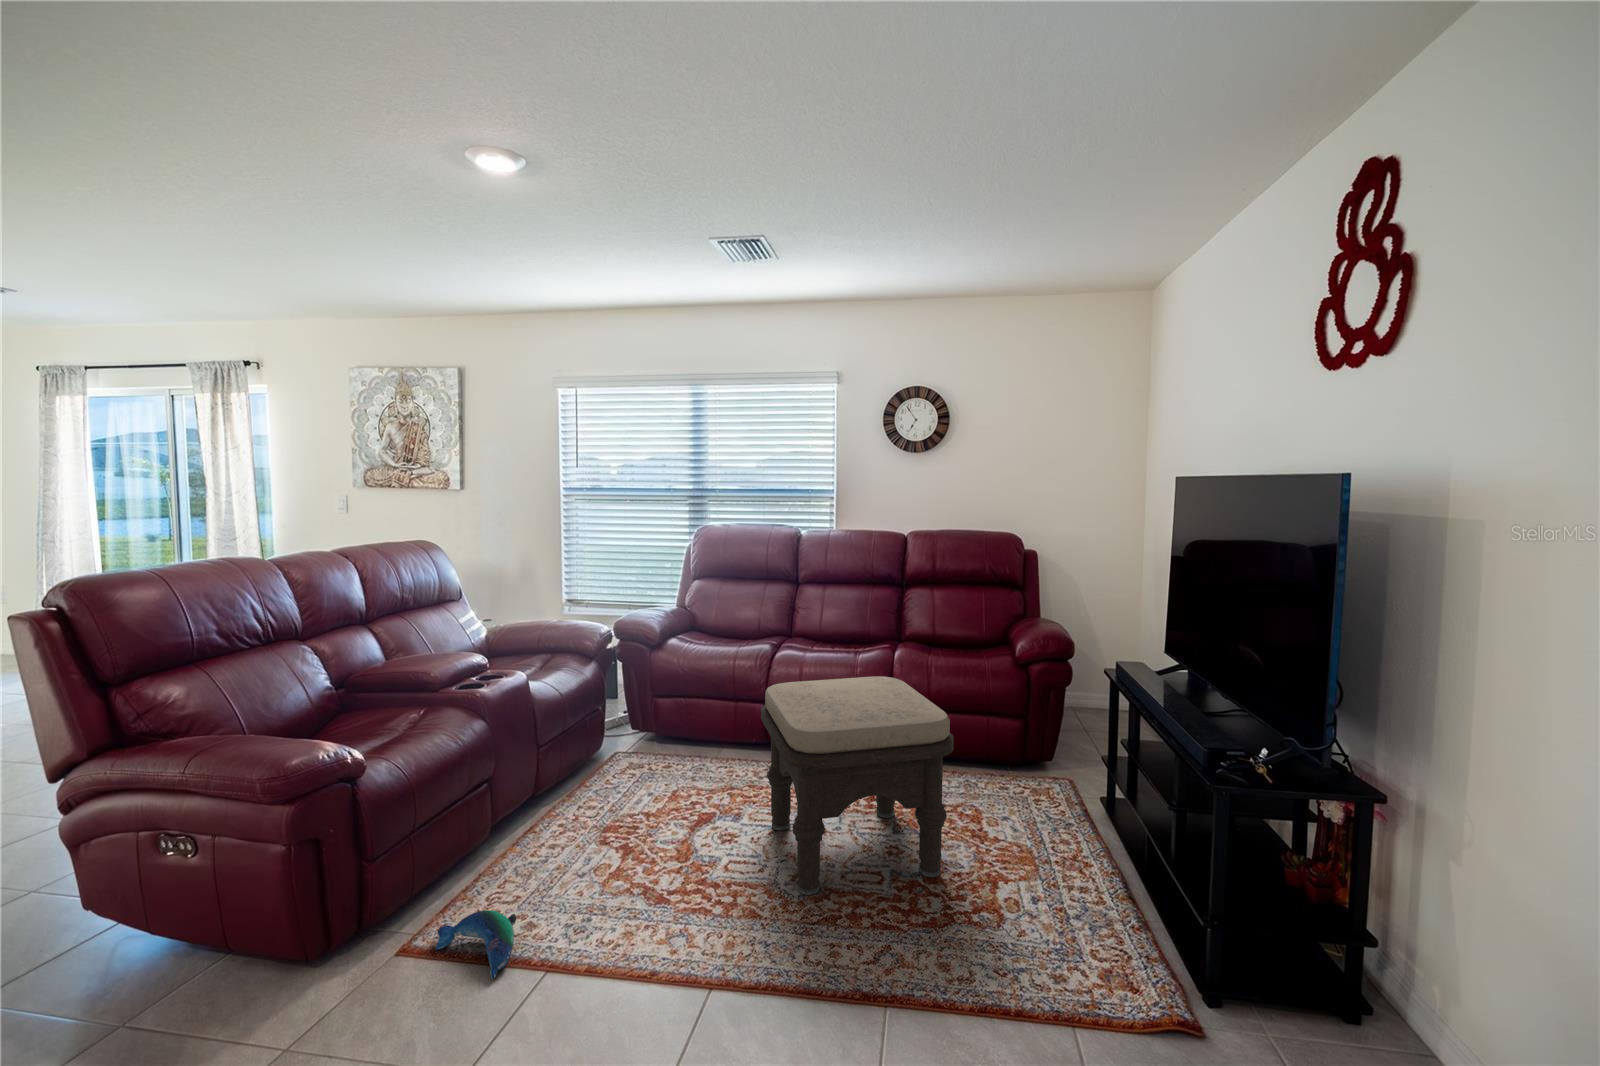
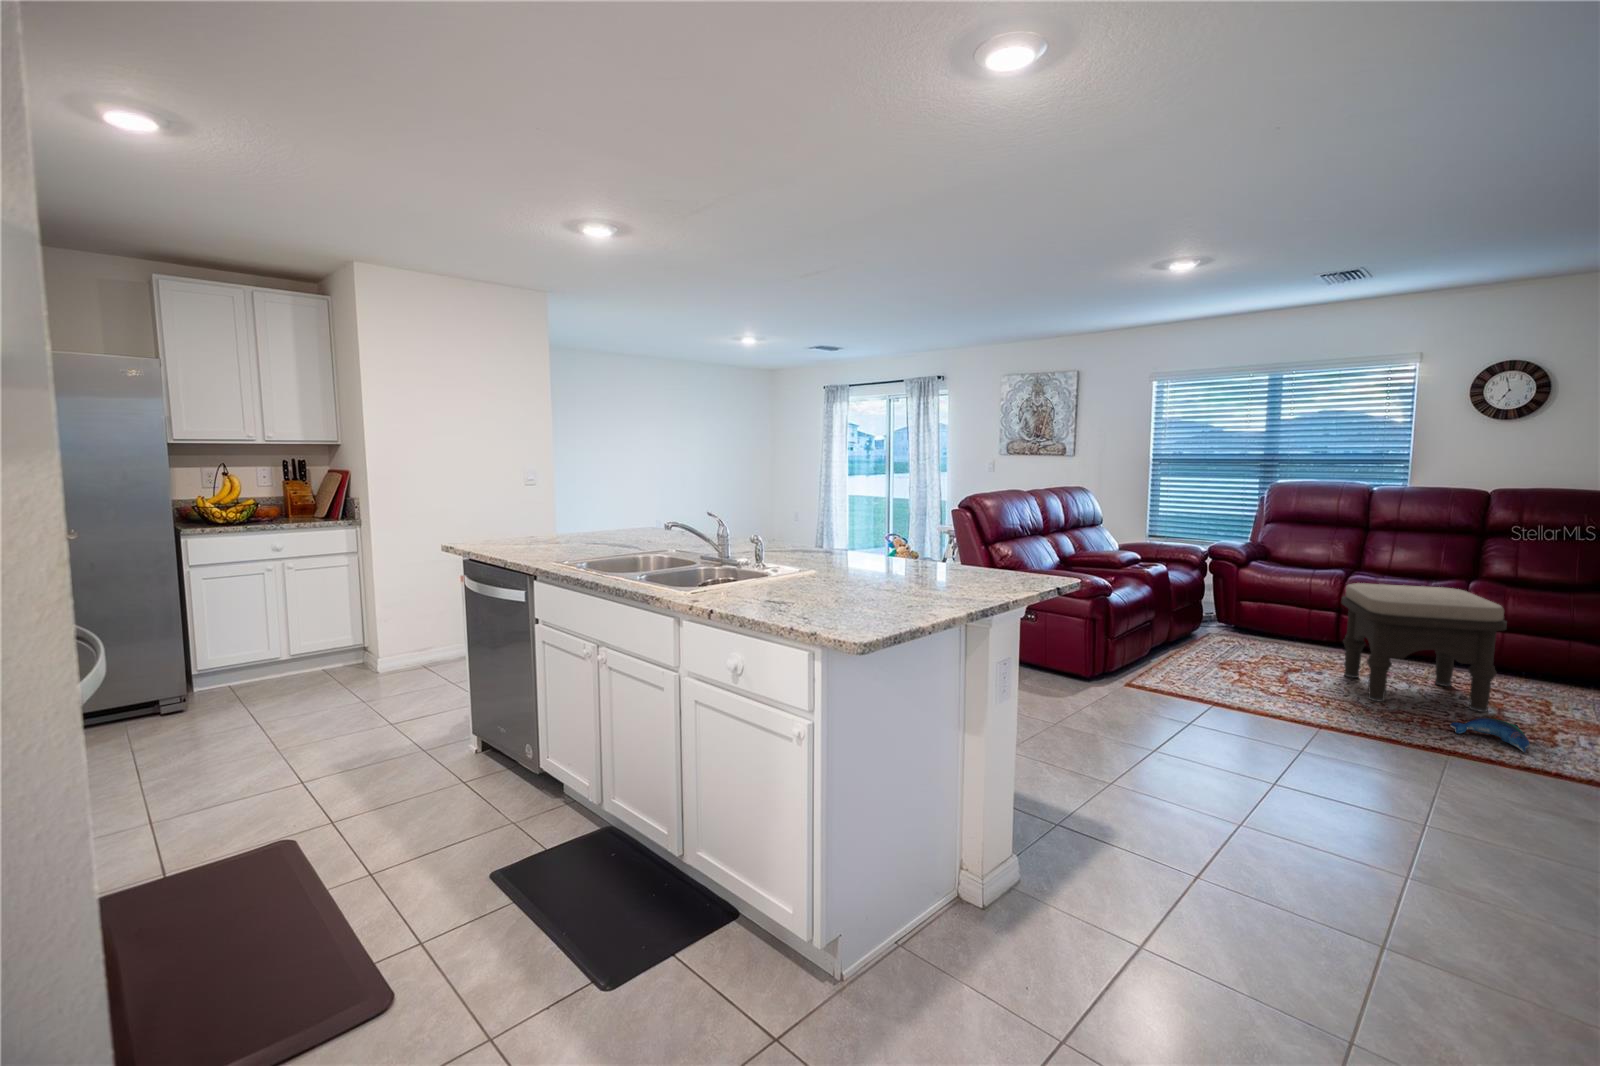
plush toy: present [435,910,516,979] -> present [1450,718,1530,752]

